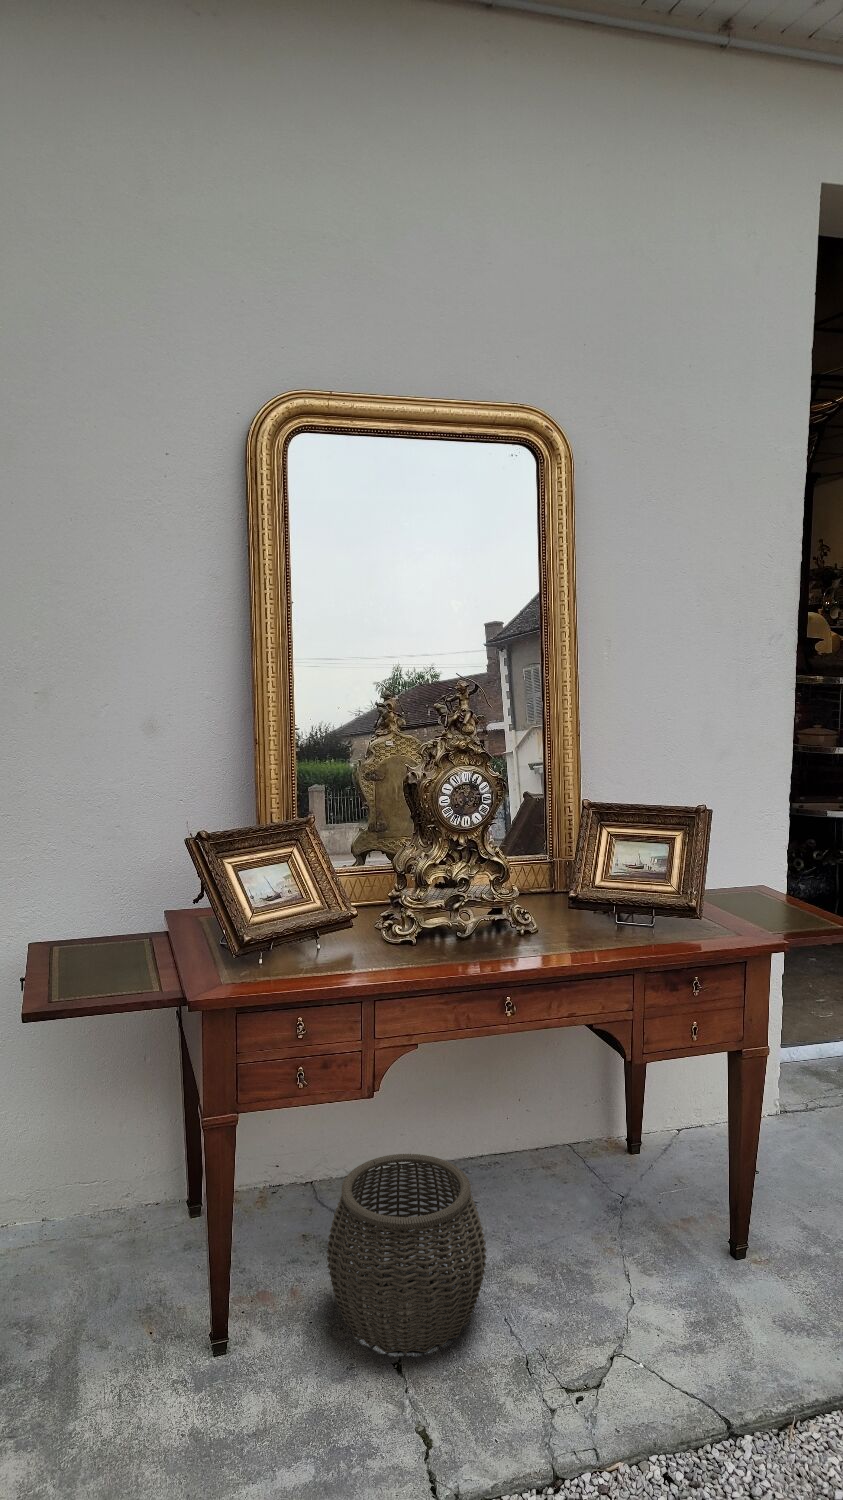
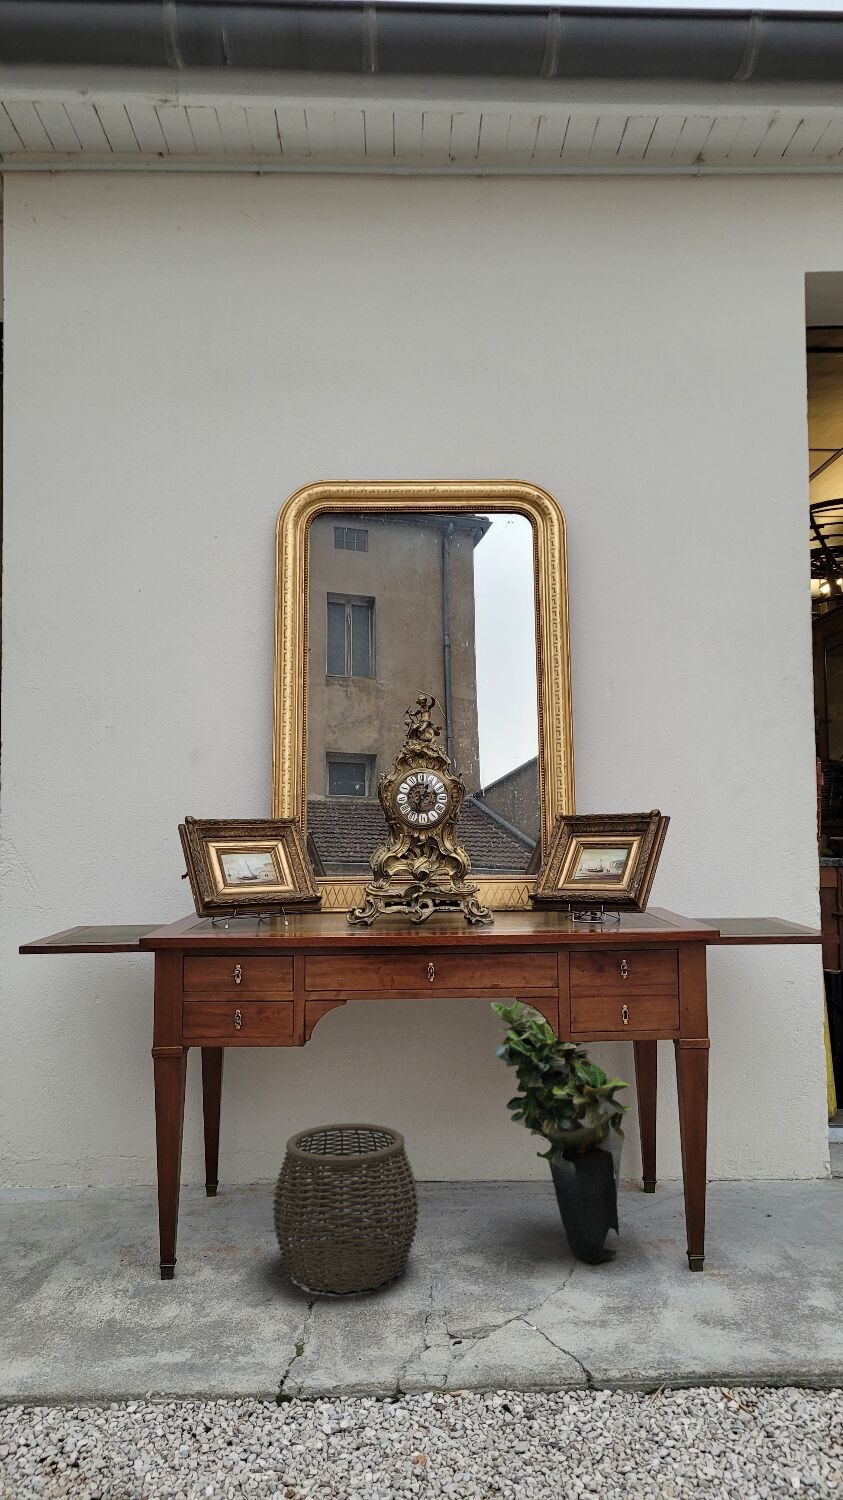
potted plant: none [524,992,677,1262] -> present [491,1001,631,1264]

